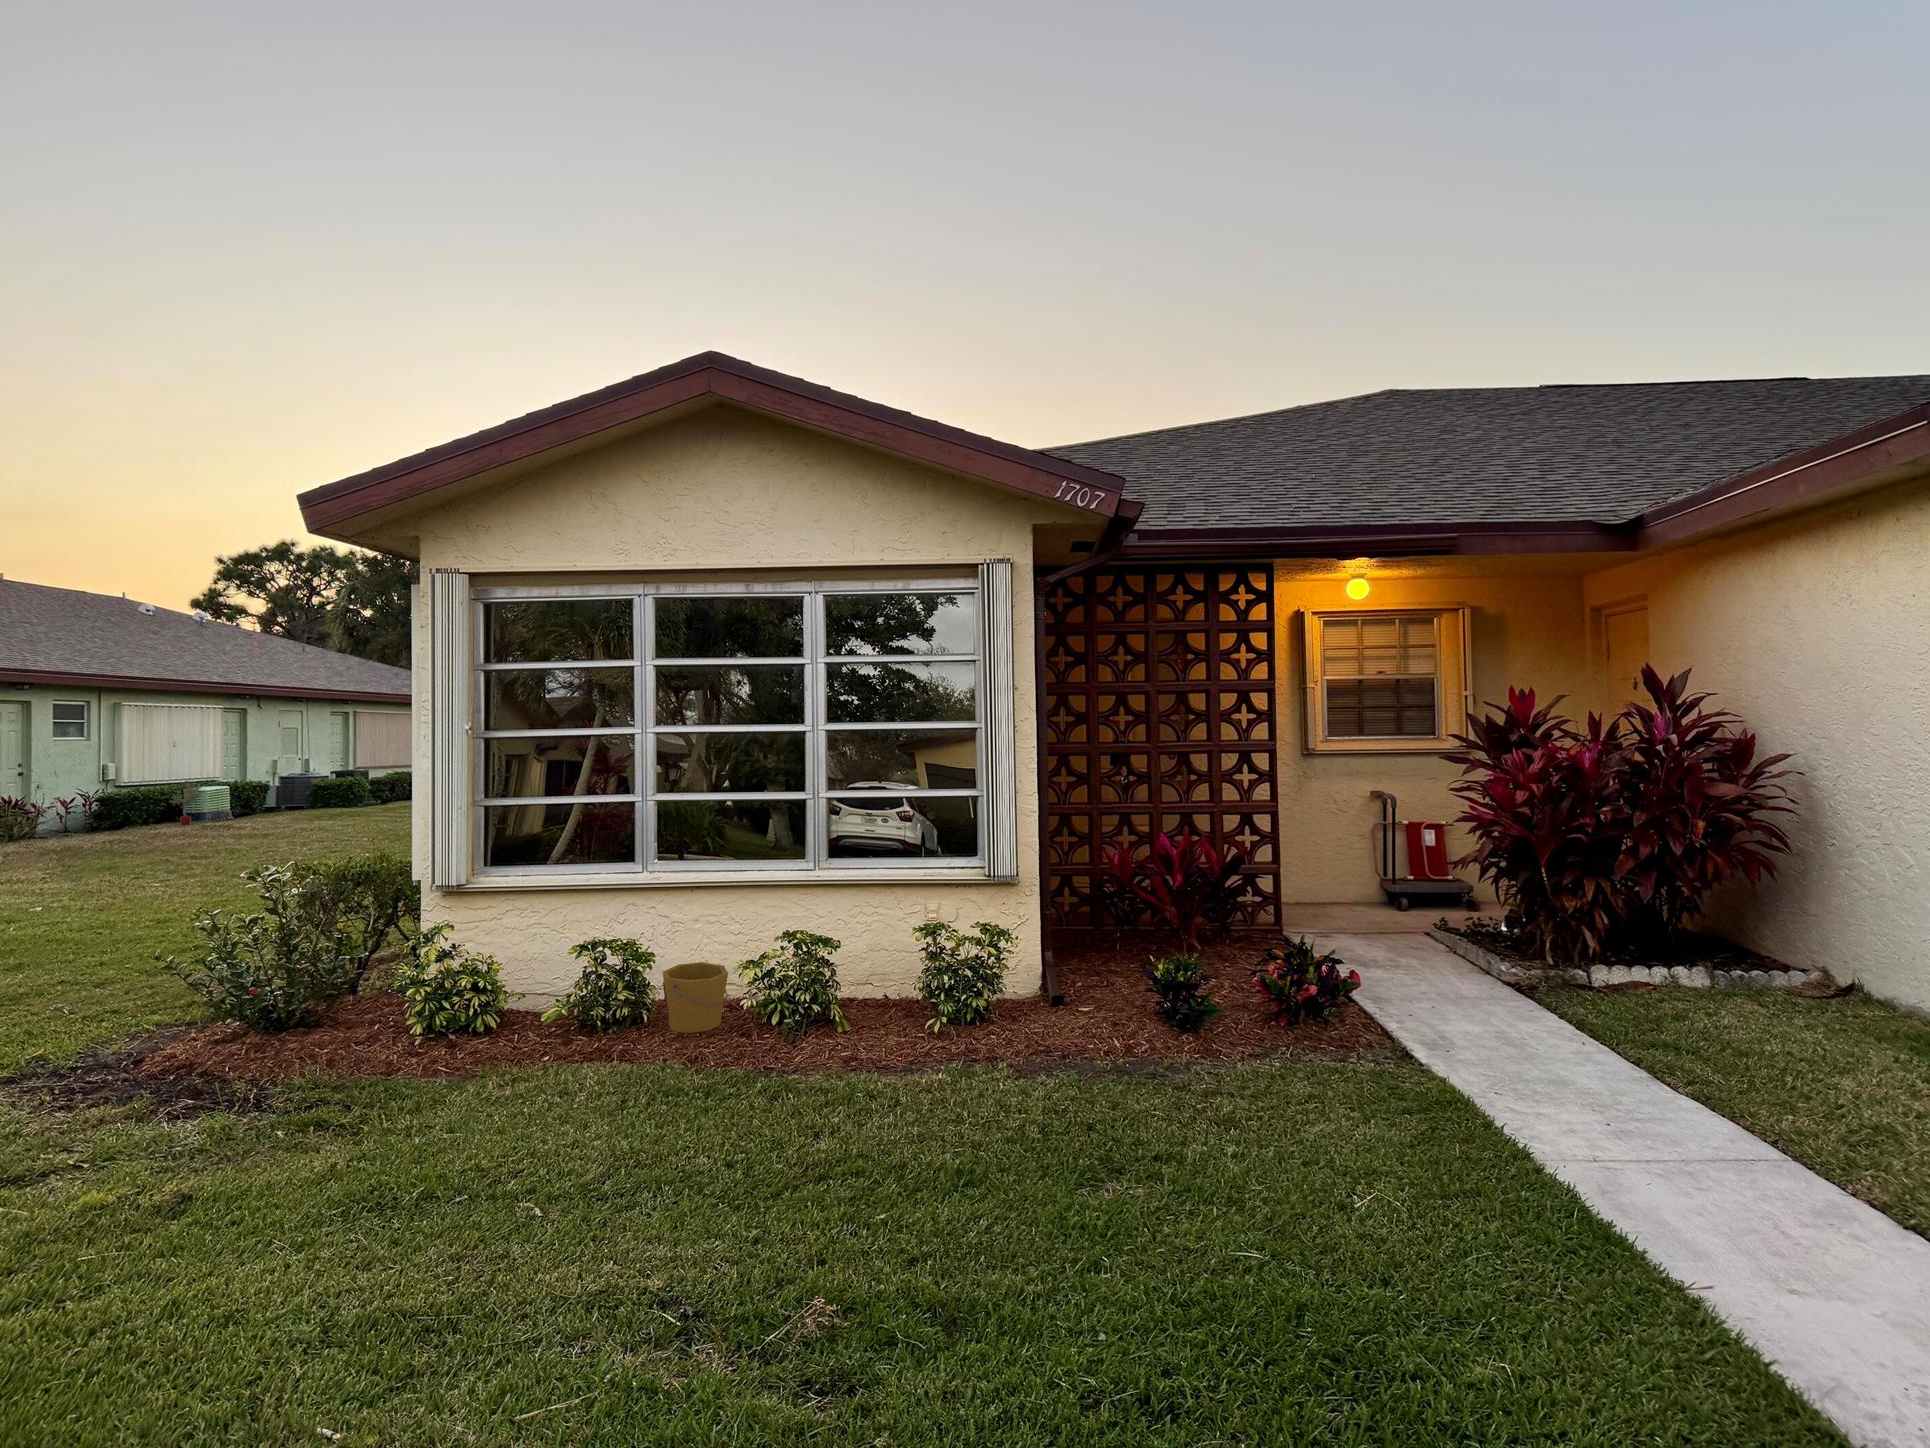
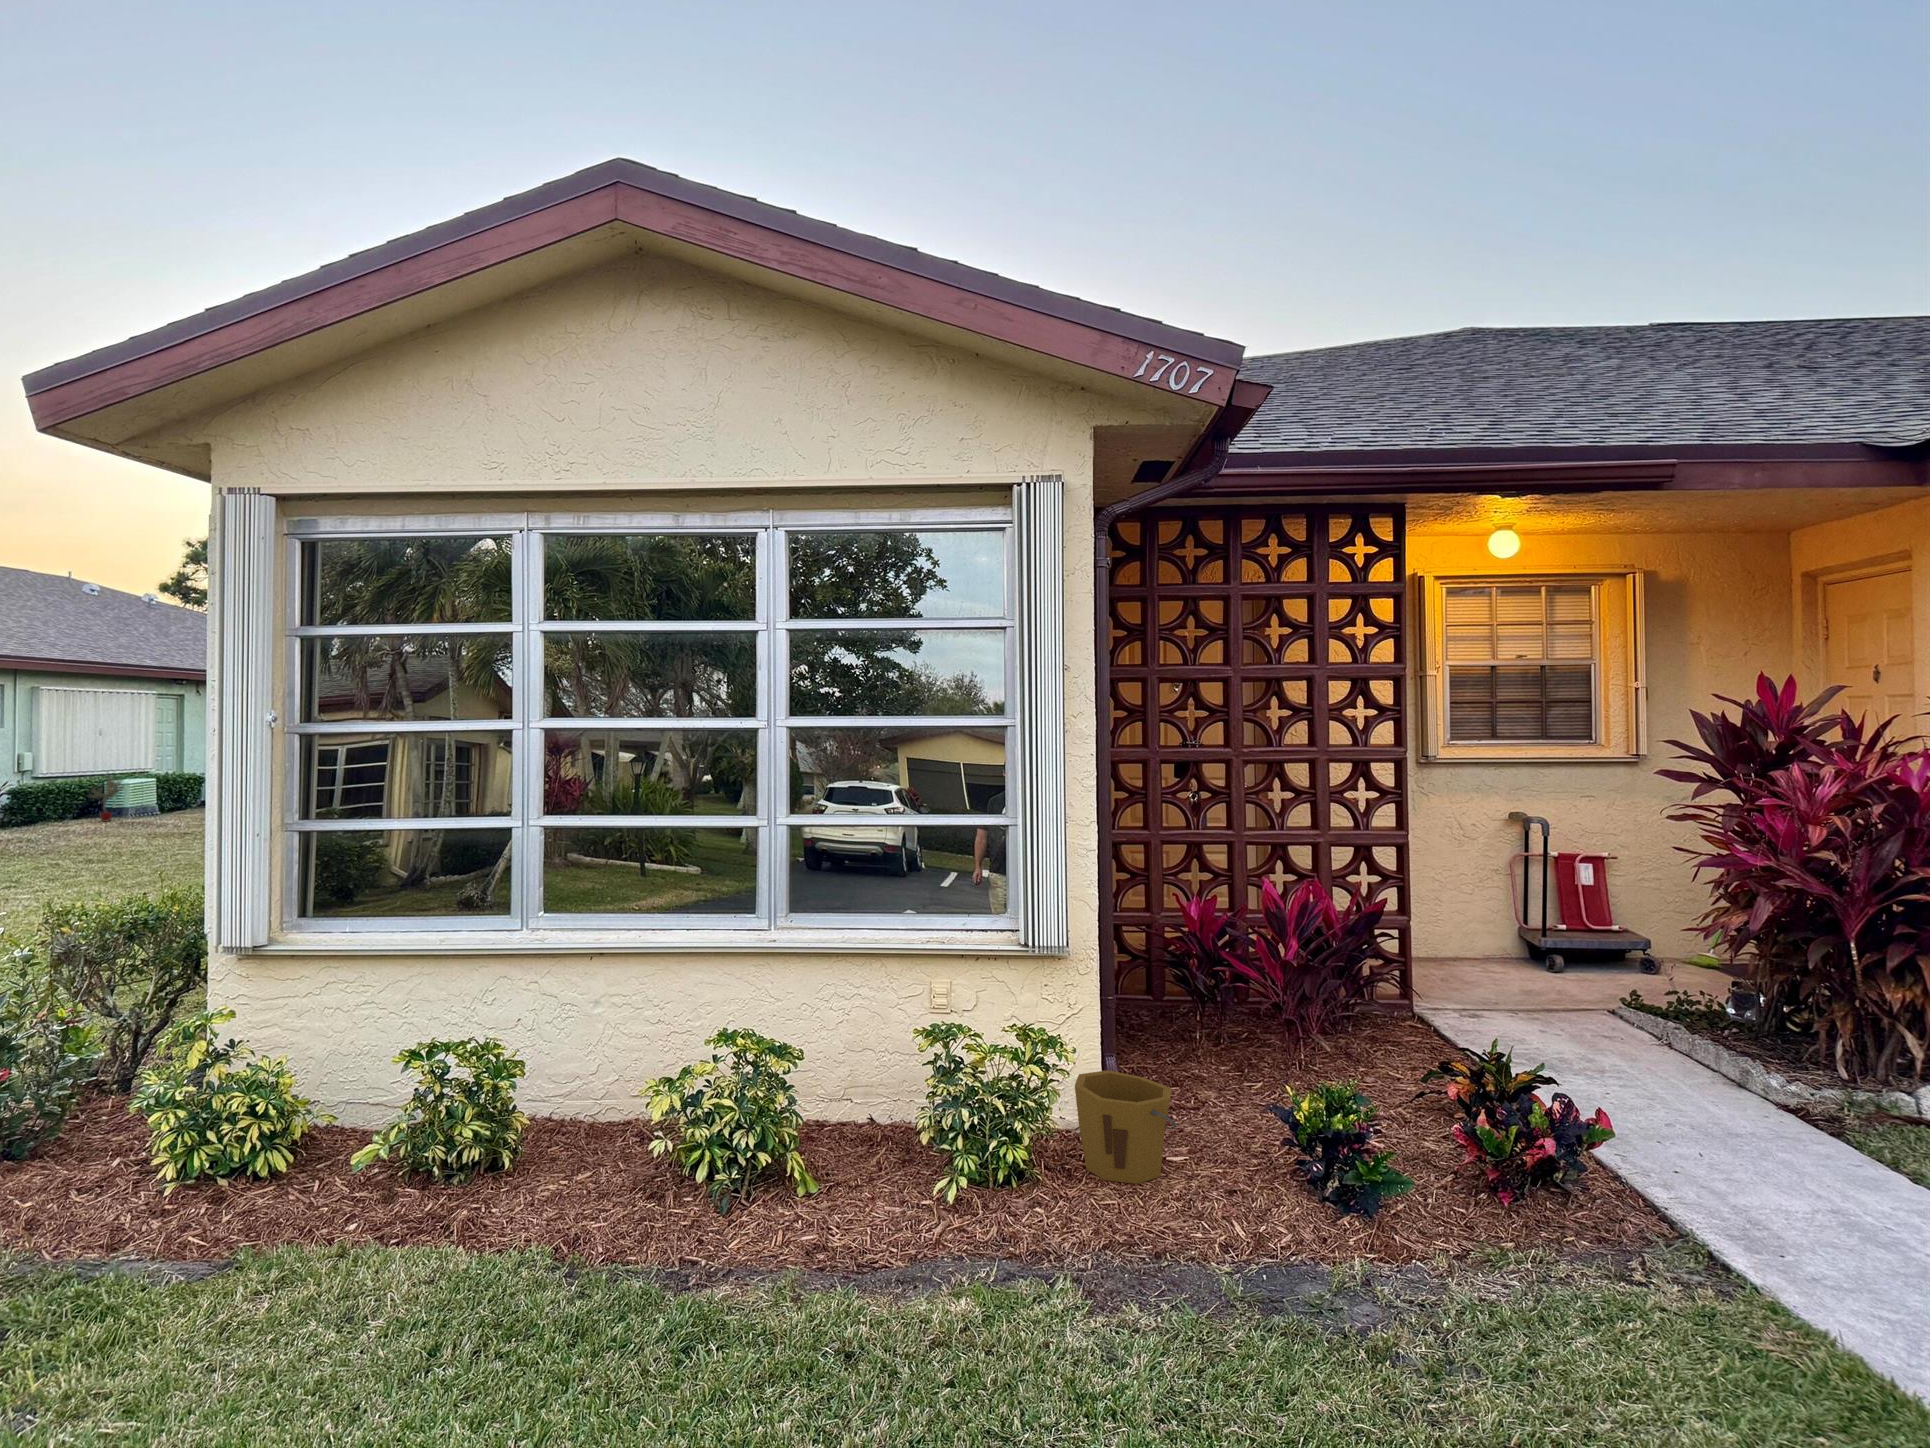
bucket: present [663,962,728,1033] -> present [1075,1070,1177,1184]

